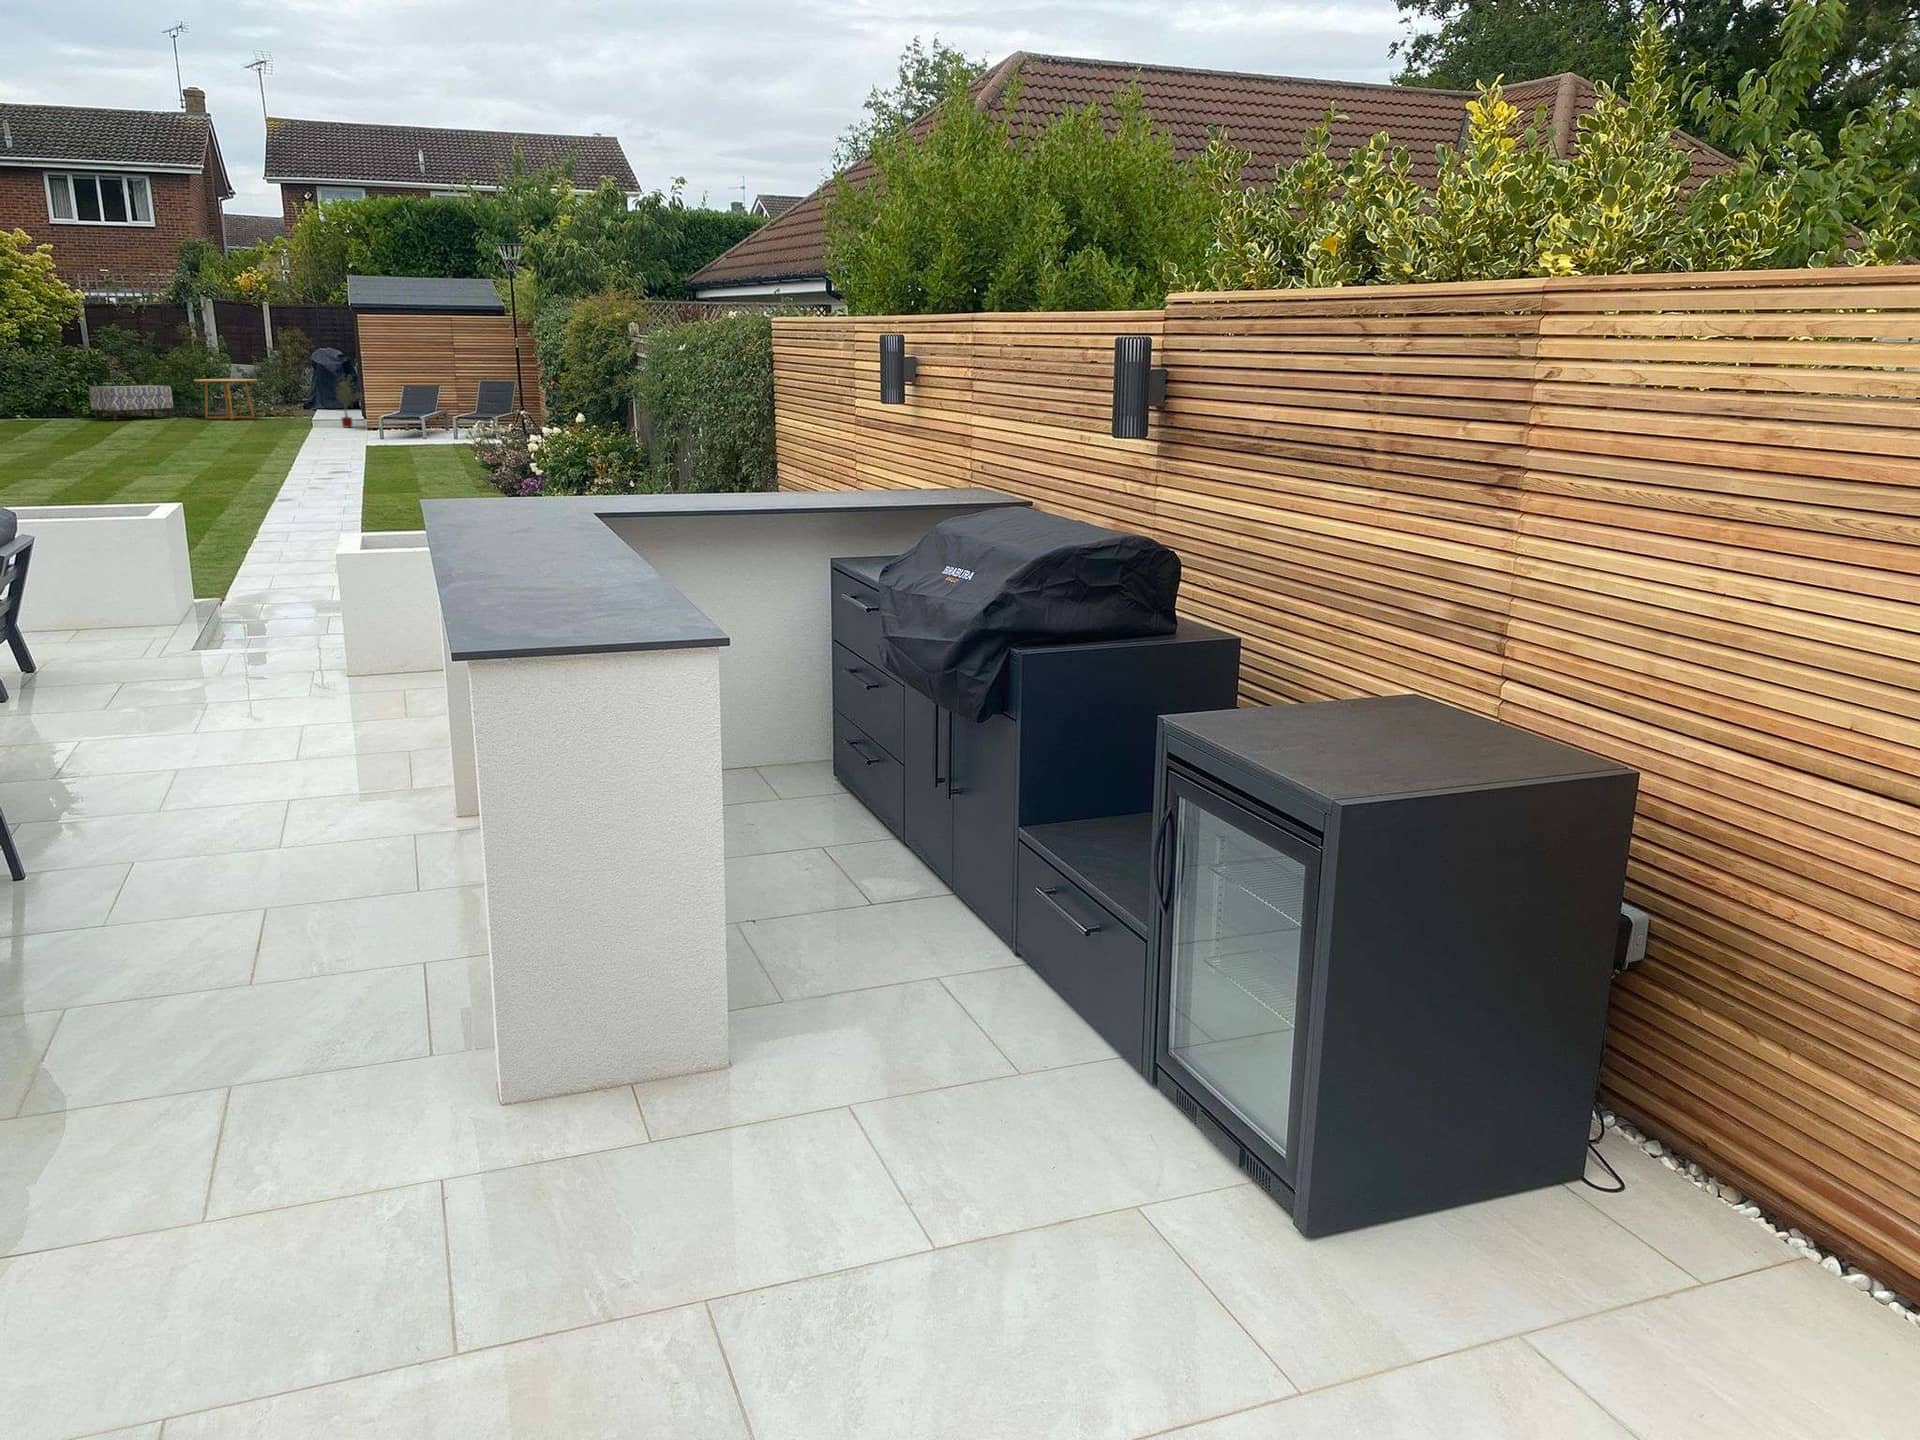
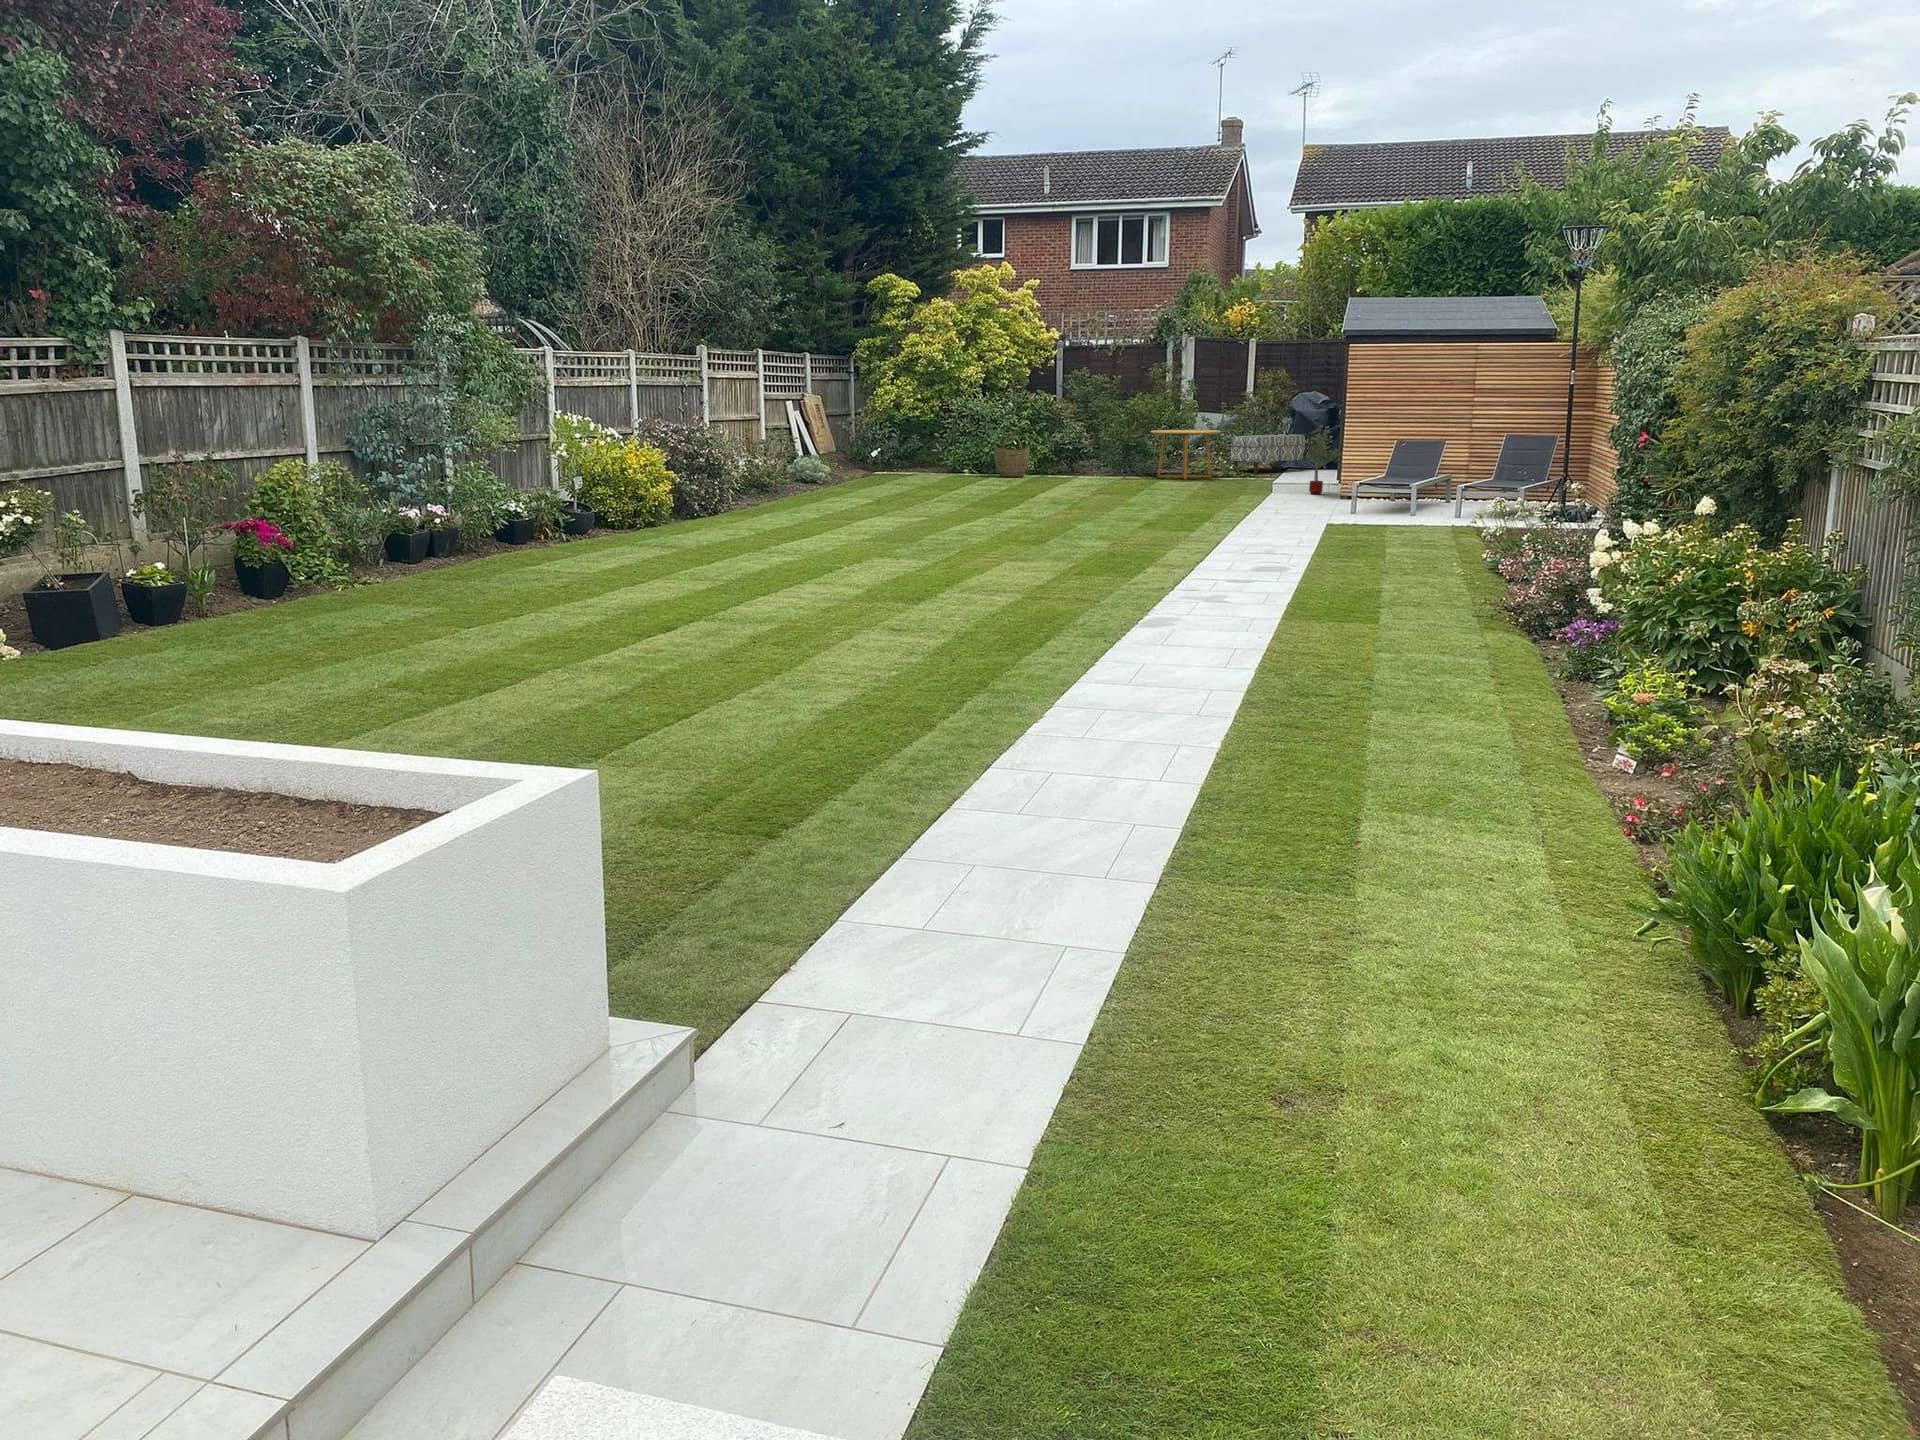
woven basket: none [45,384,81,420] -> present [994,436,1030,477]
bench: present [89,385,173,421] -> present [1231,434,1308,473]

